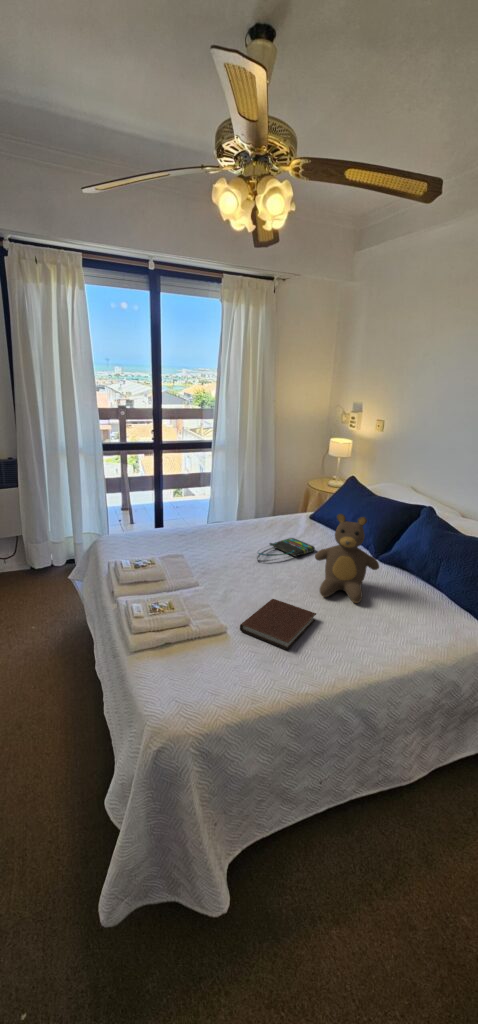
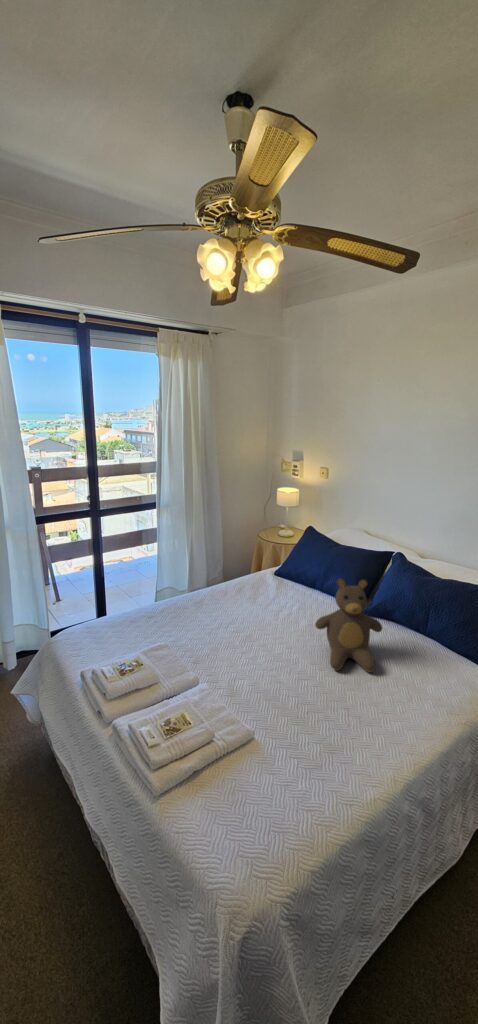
tote bag: present [257,538,315,562] -> none [247,600,299,635]
notebook: present [240,599,316,650] -> none [271,685,342,754]

